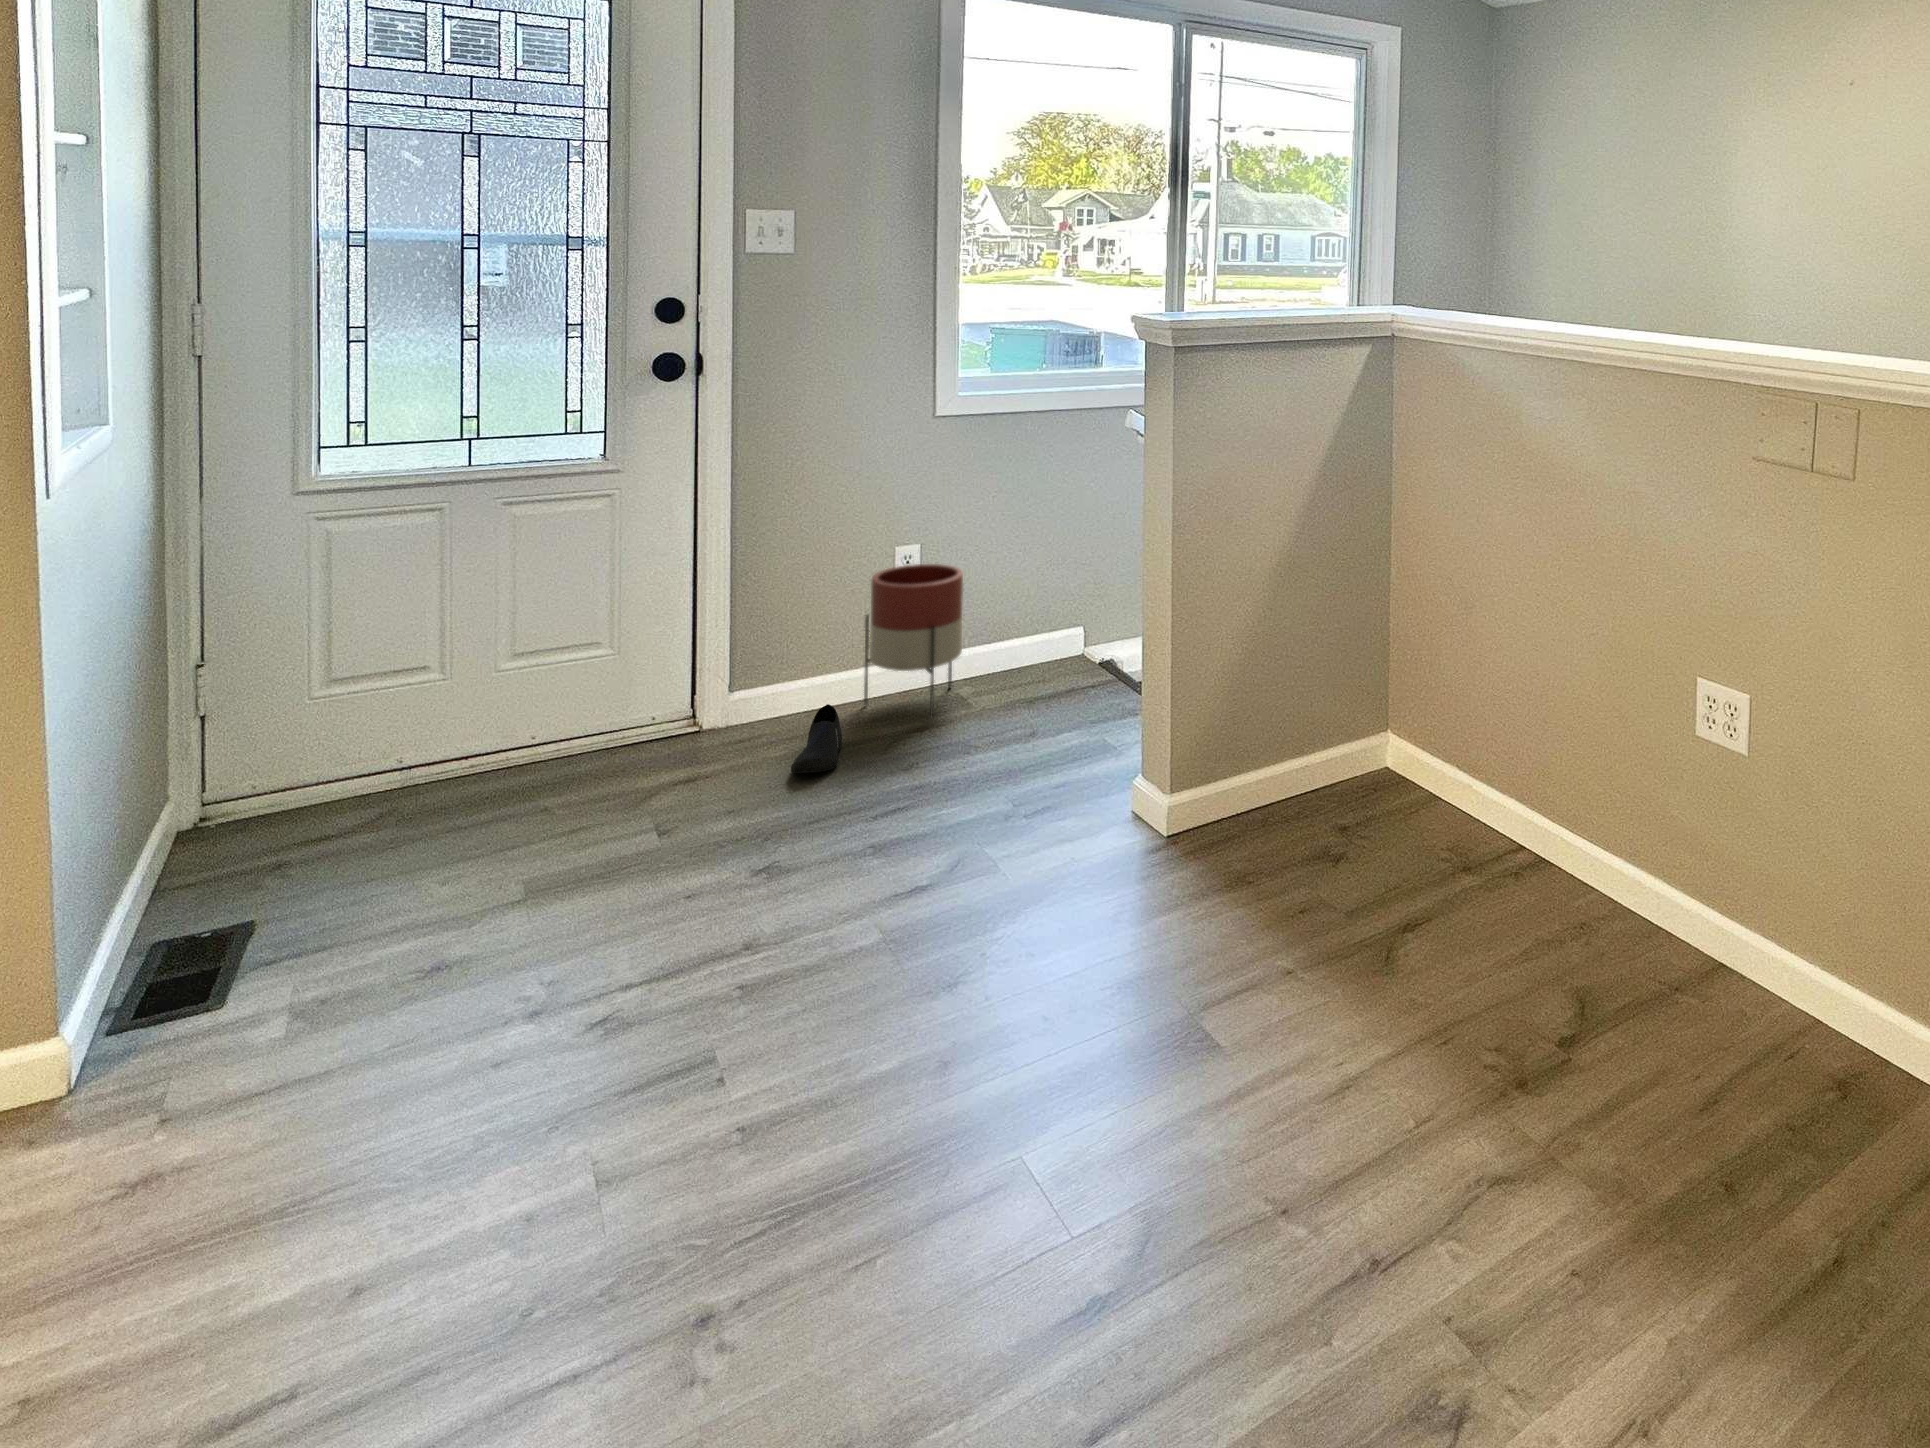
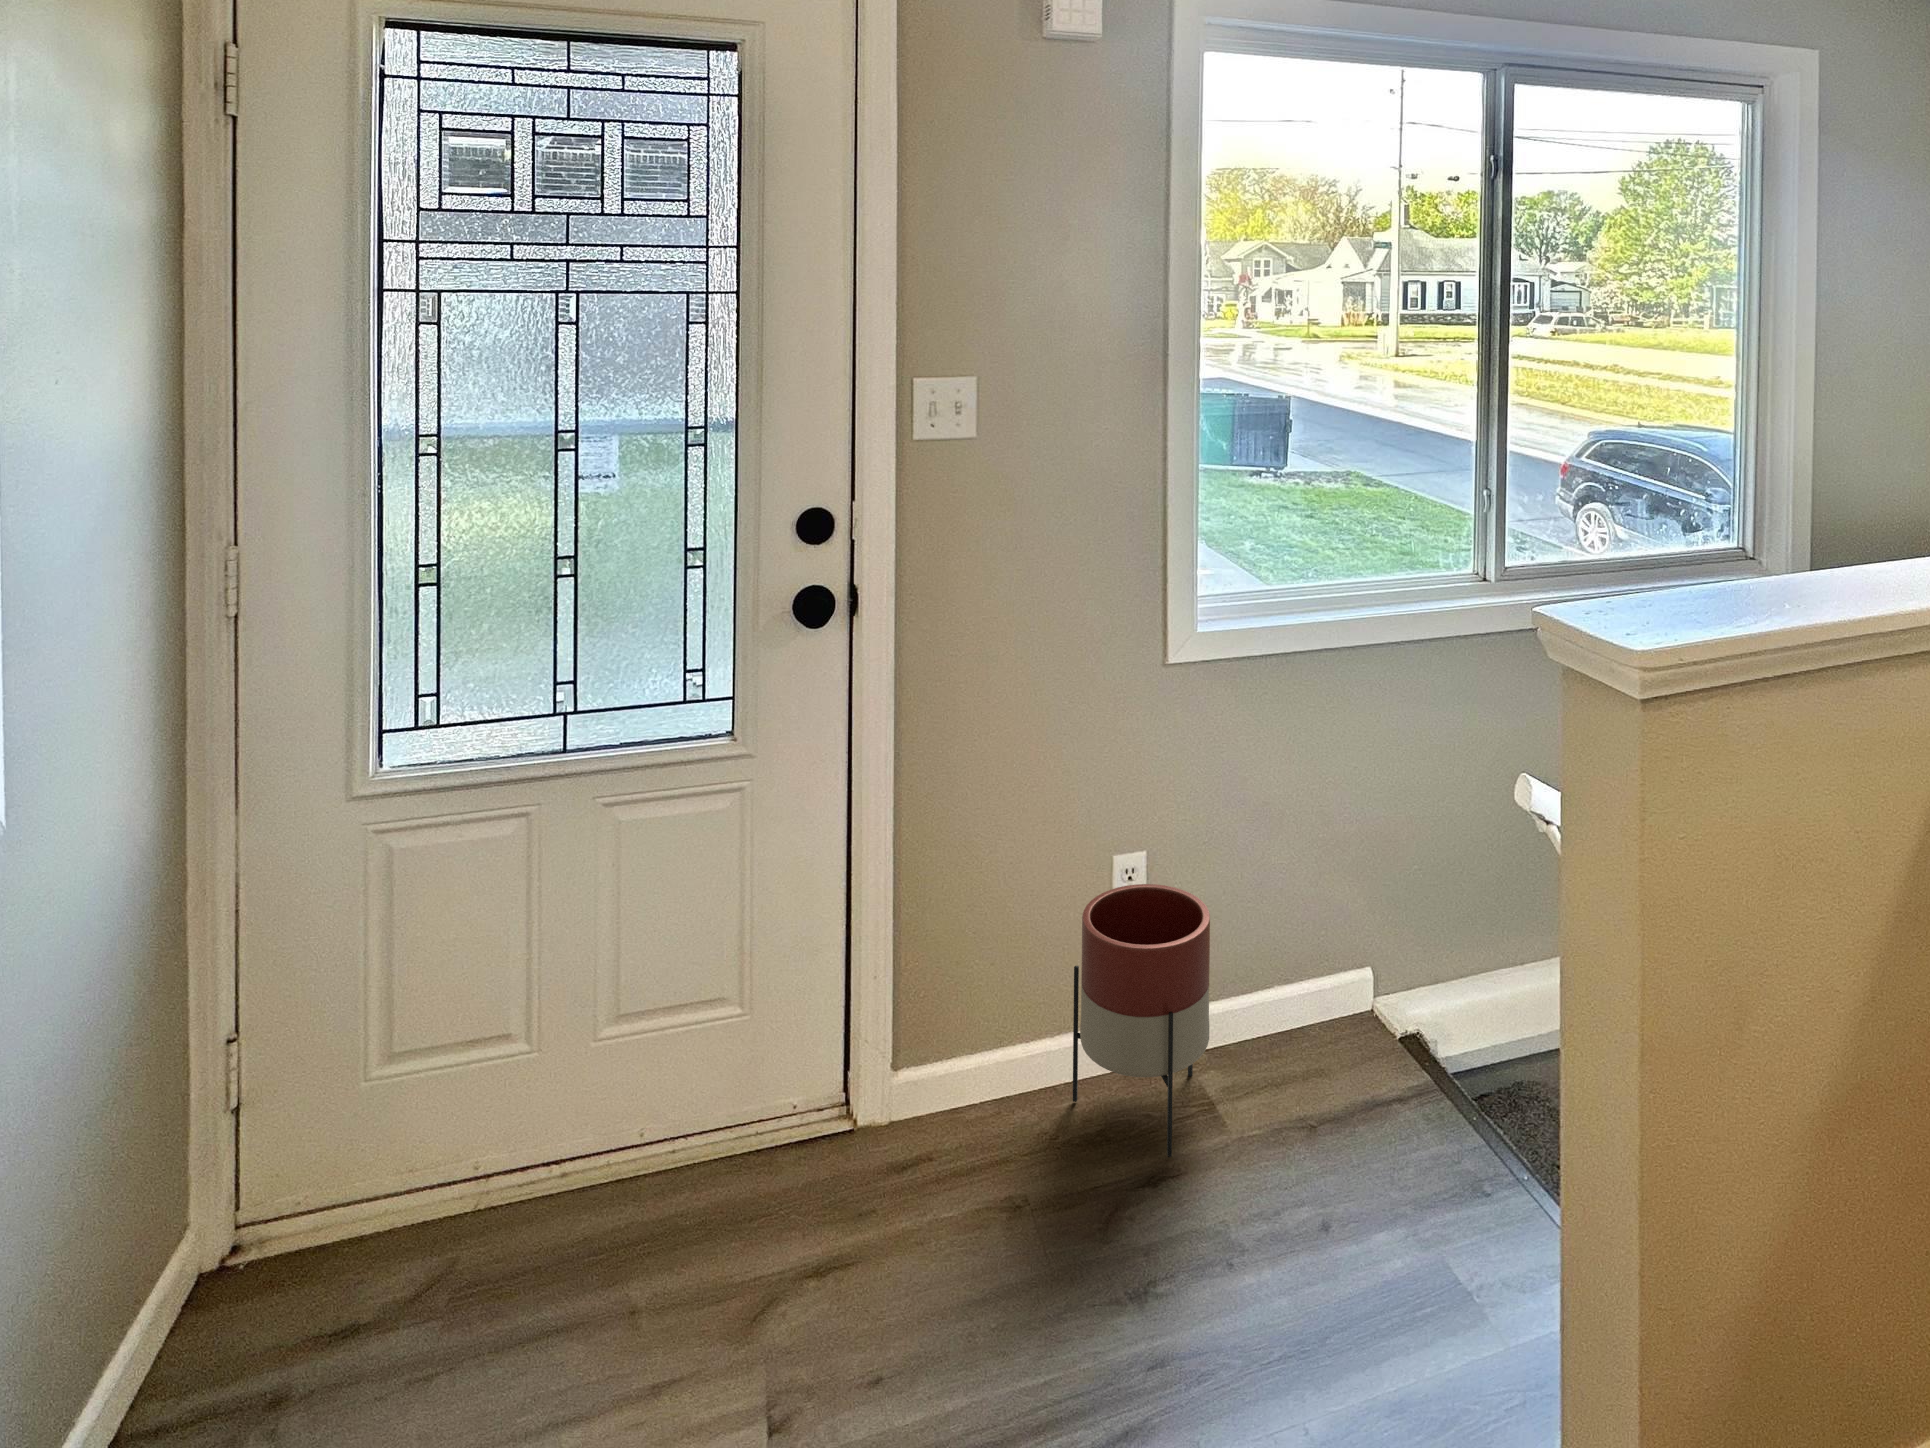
shoe: present [791,704,842,773] -> none [969,1140,1043,1296]

